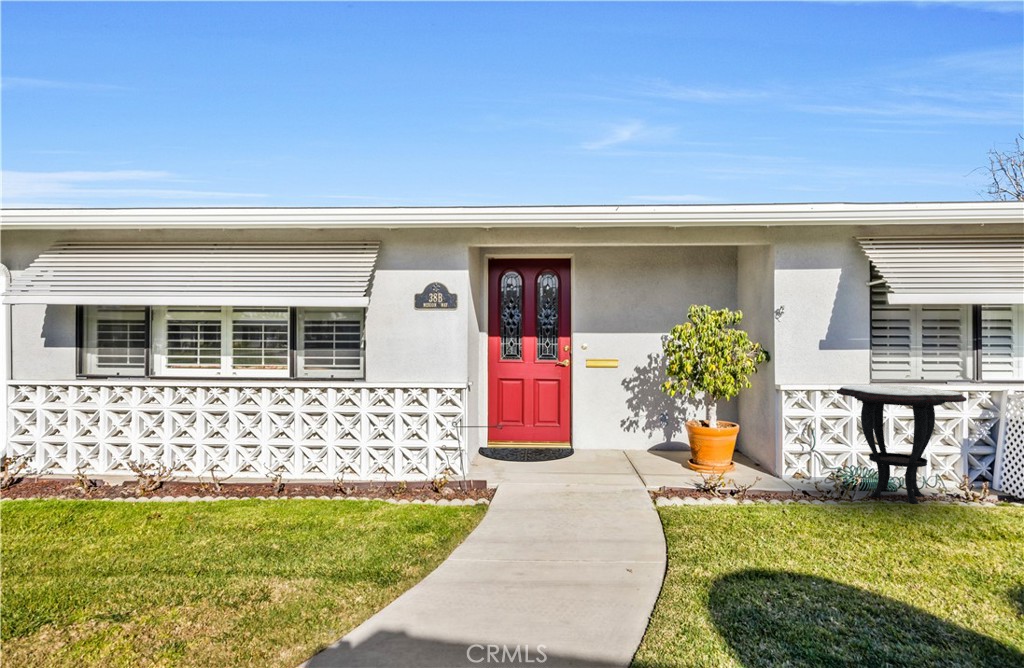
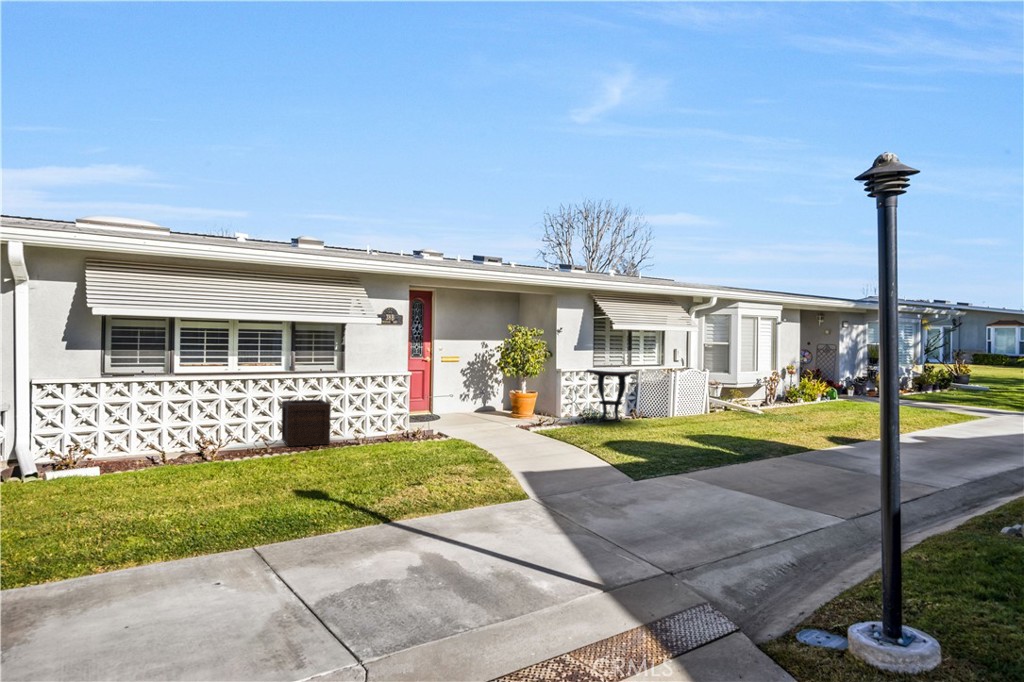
wooden crate: none [229,419,318,493] -> present [282,400,331,446]

